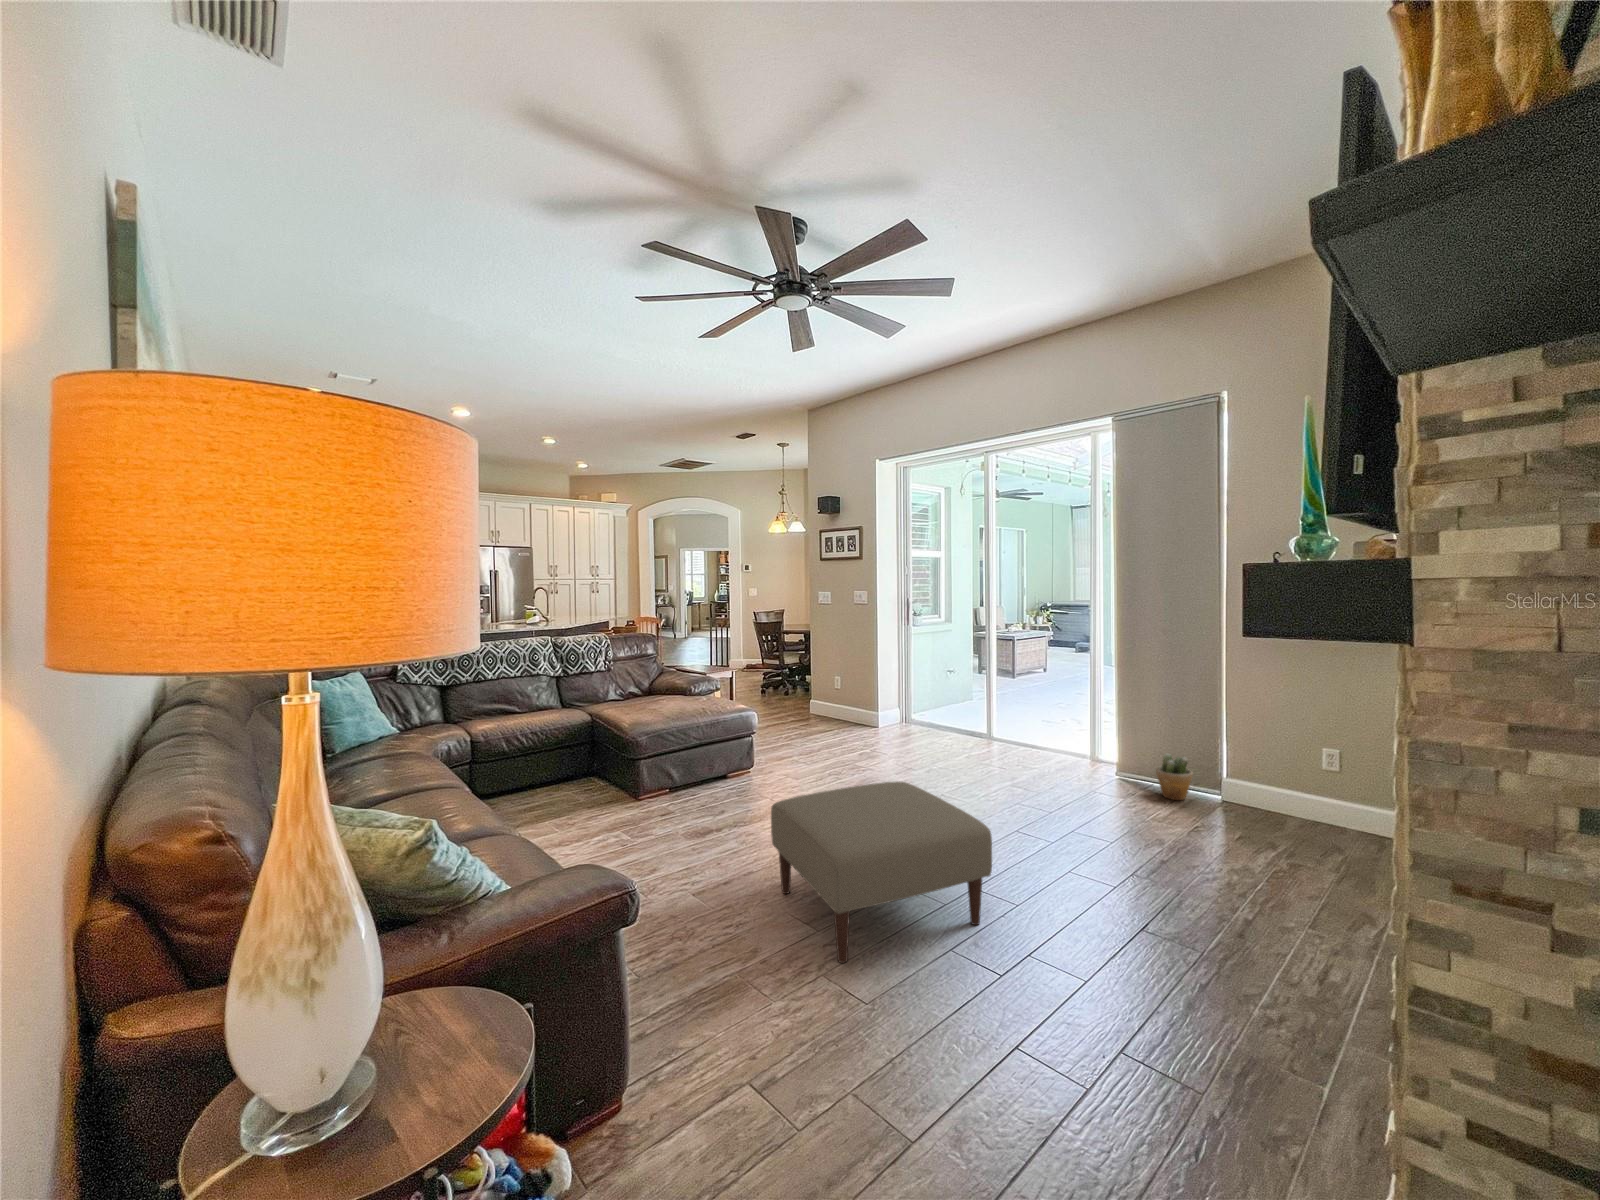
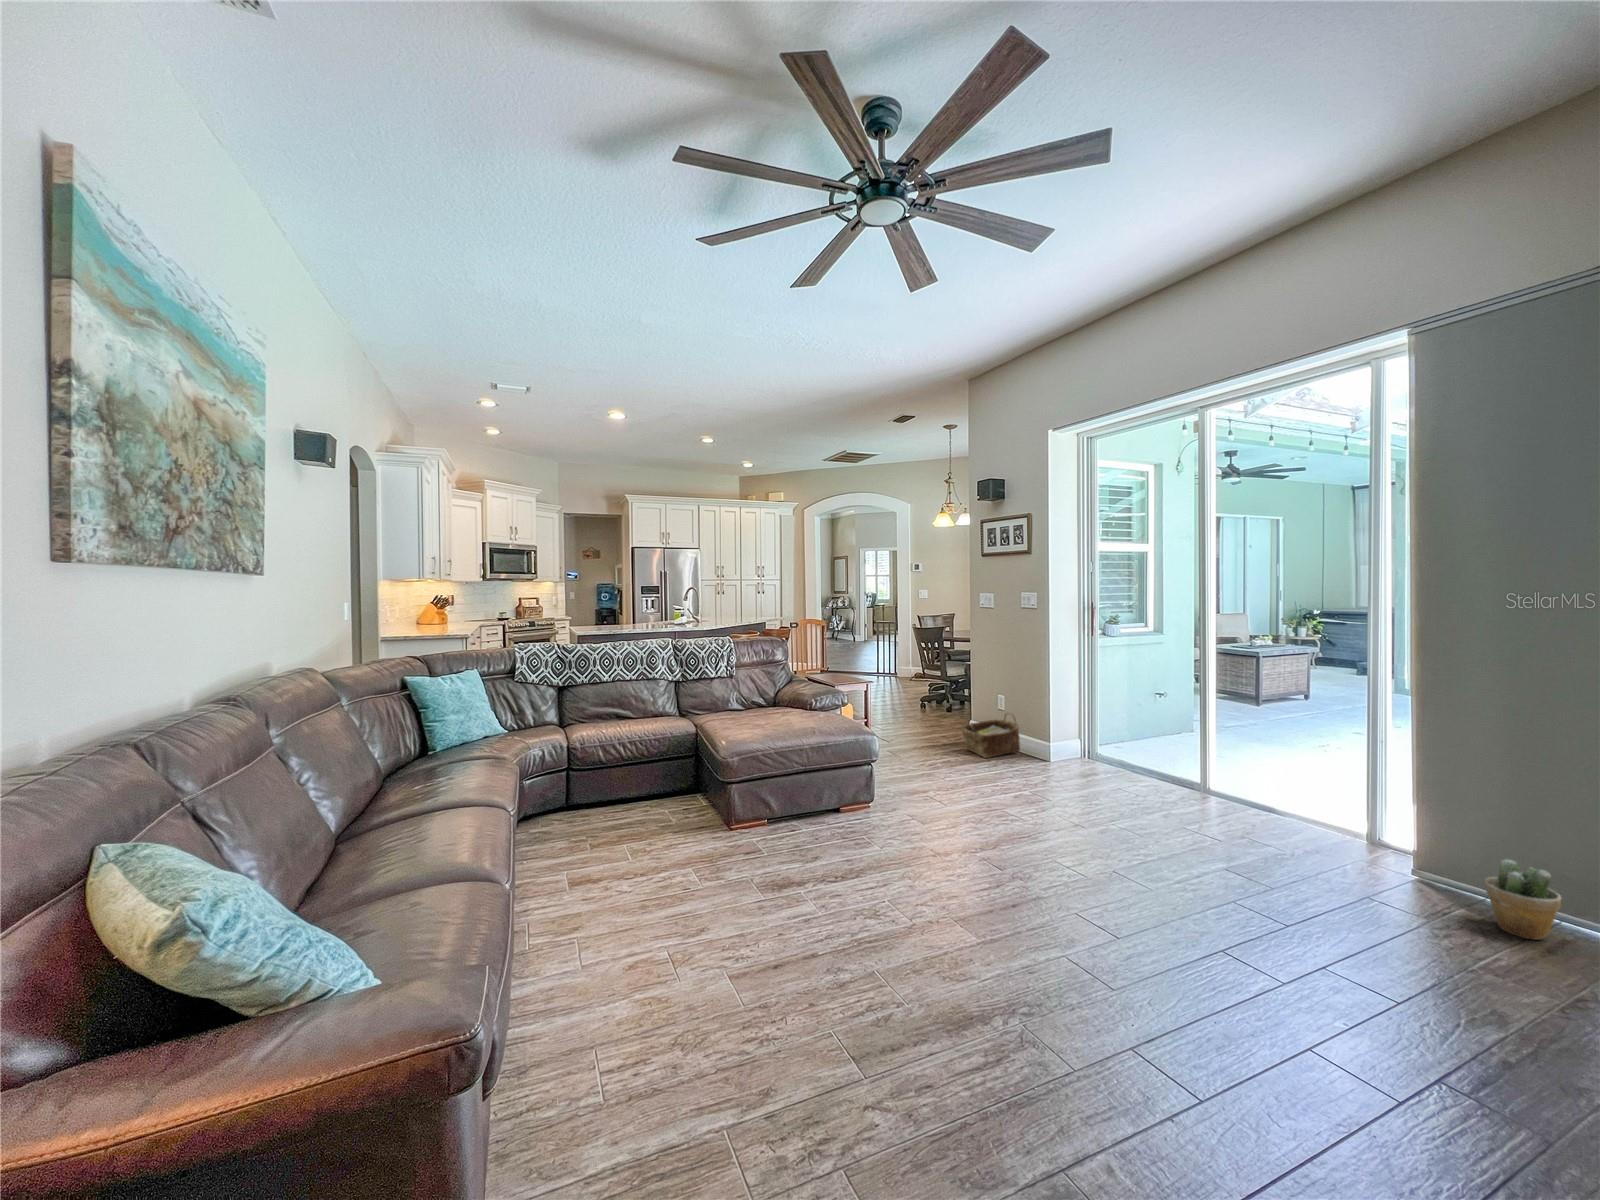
woven basket: none [808,689,854,727] -> present [962,713,1020,758]
ottoman: present [771,781,992,963] -> none [829,863,1136,1140]

